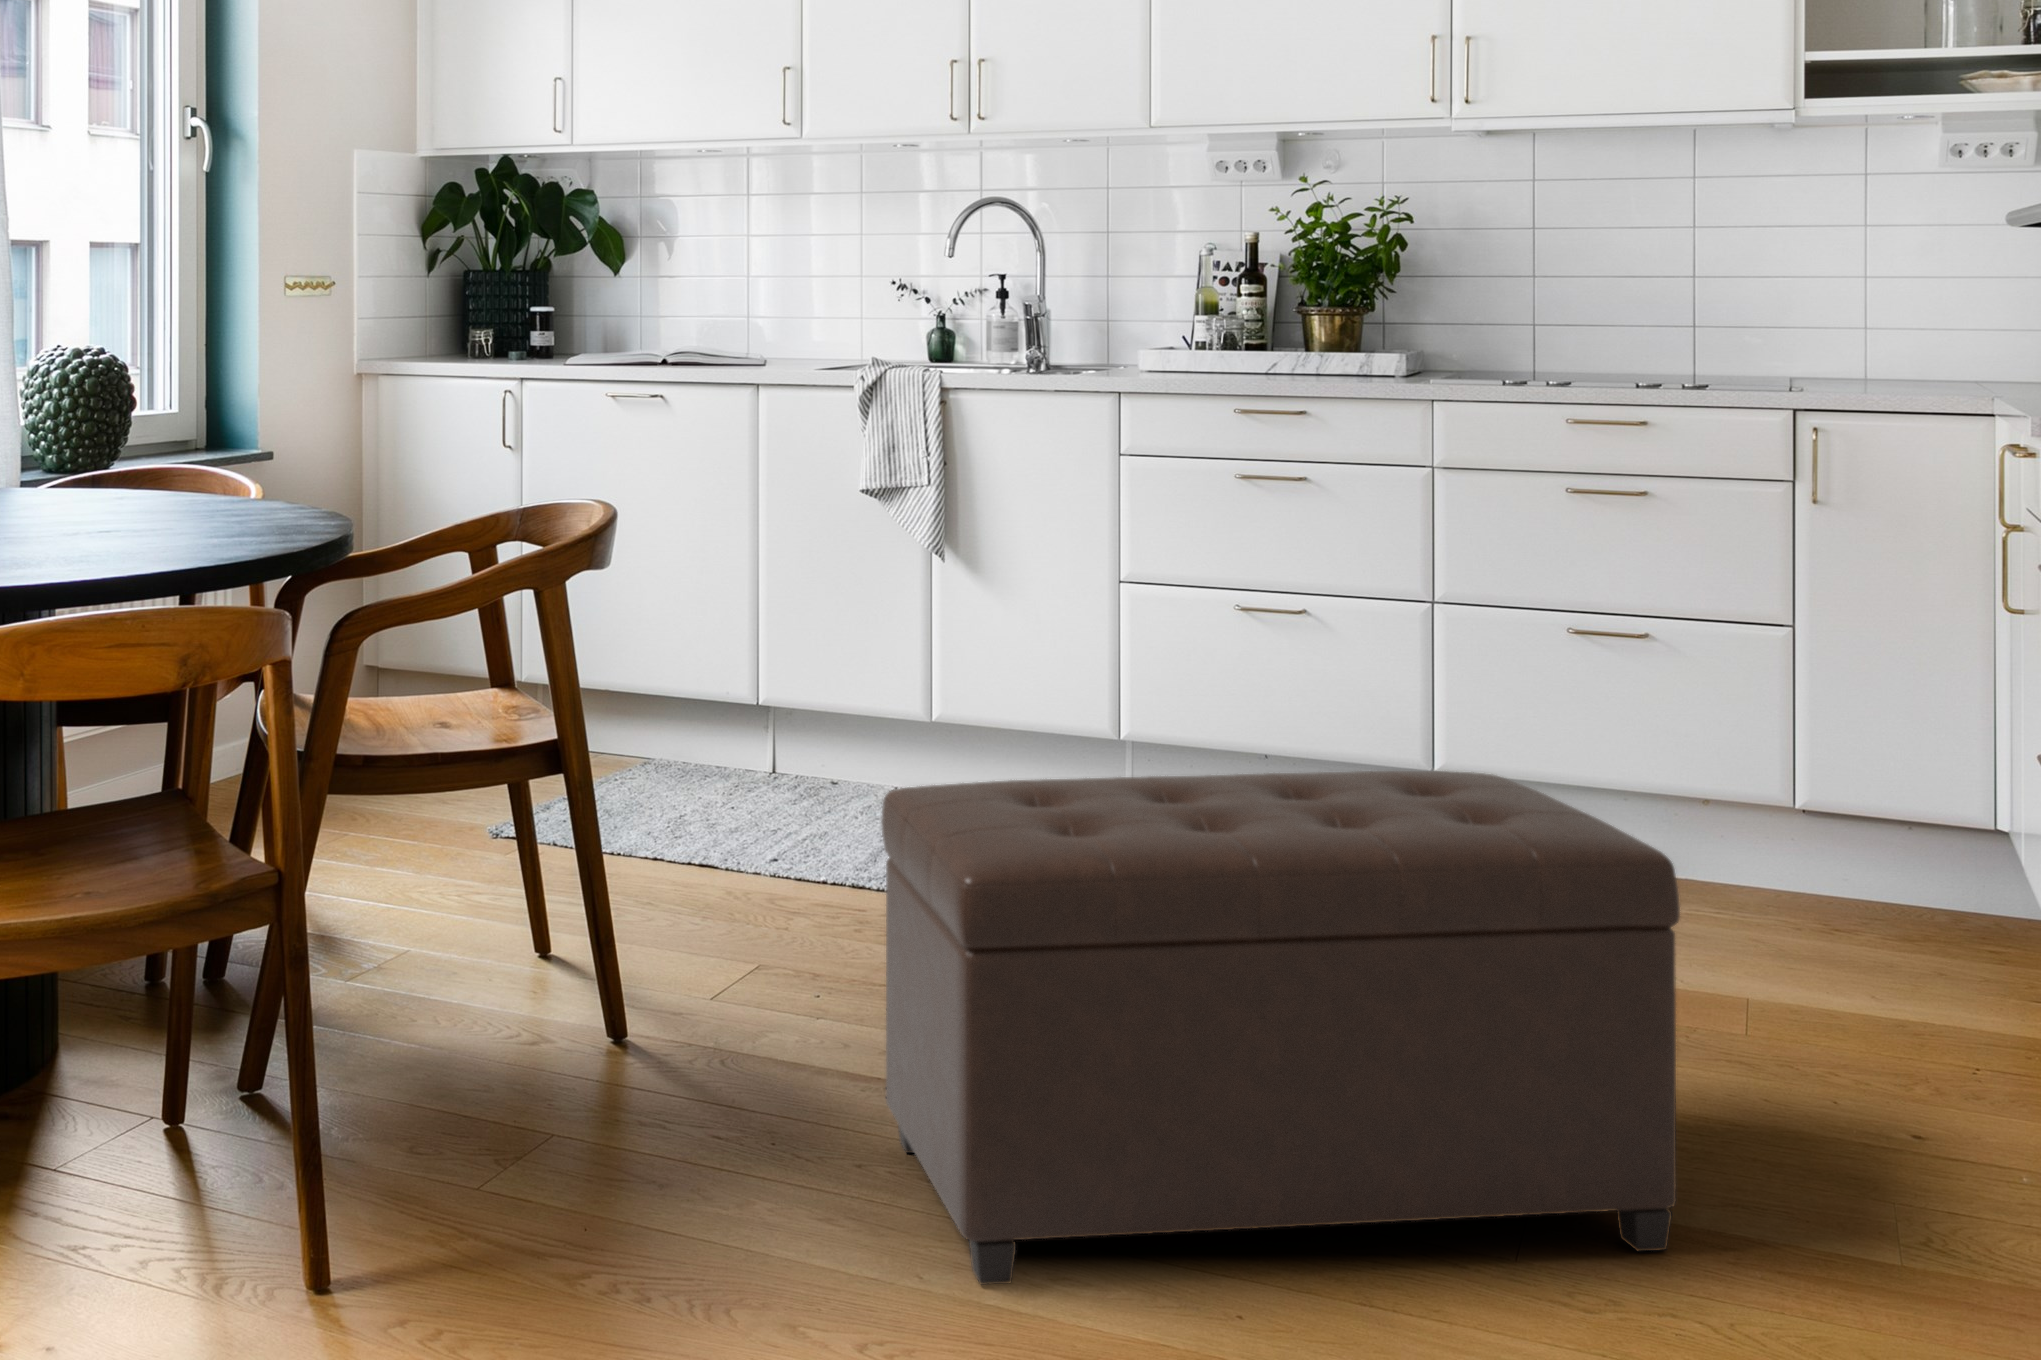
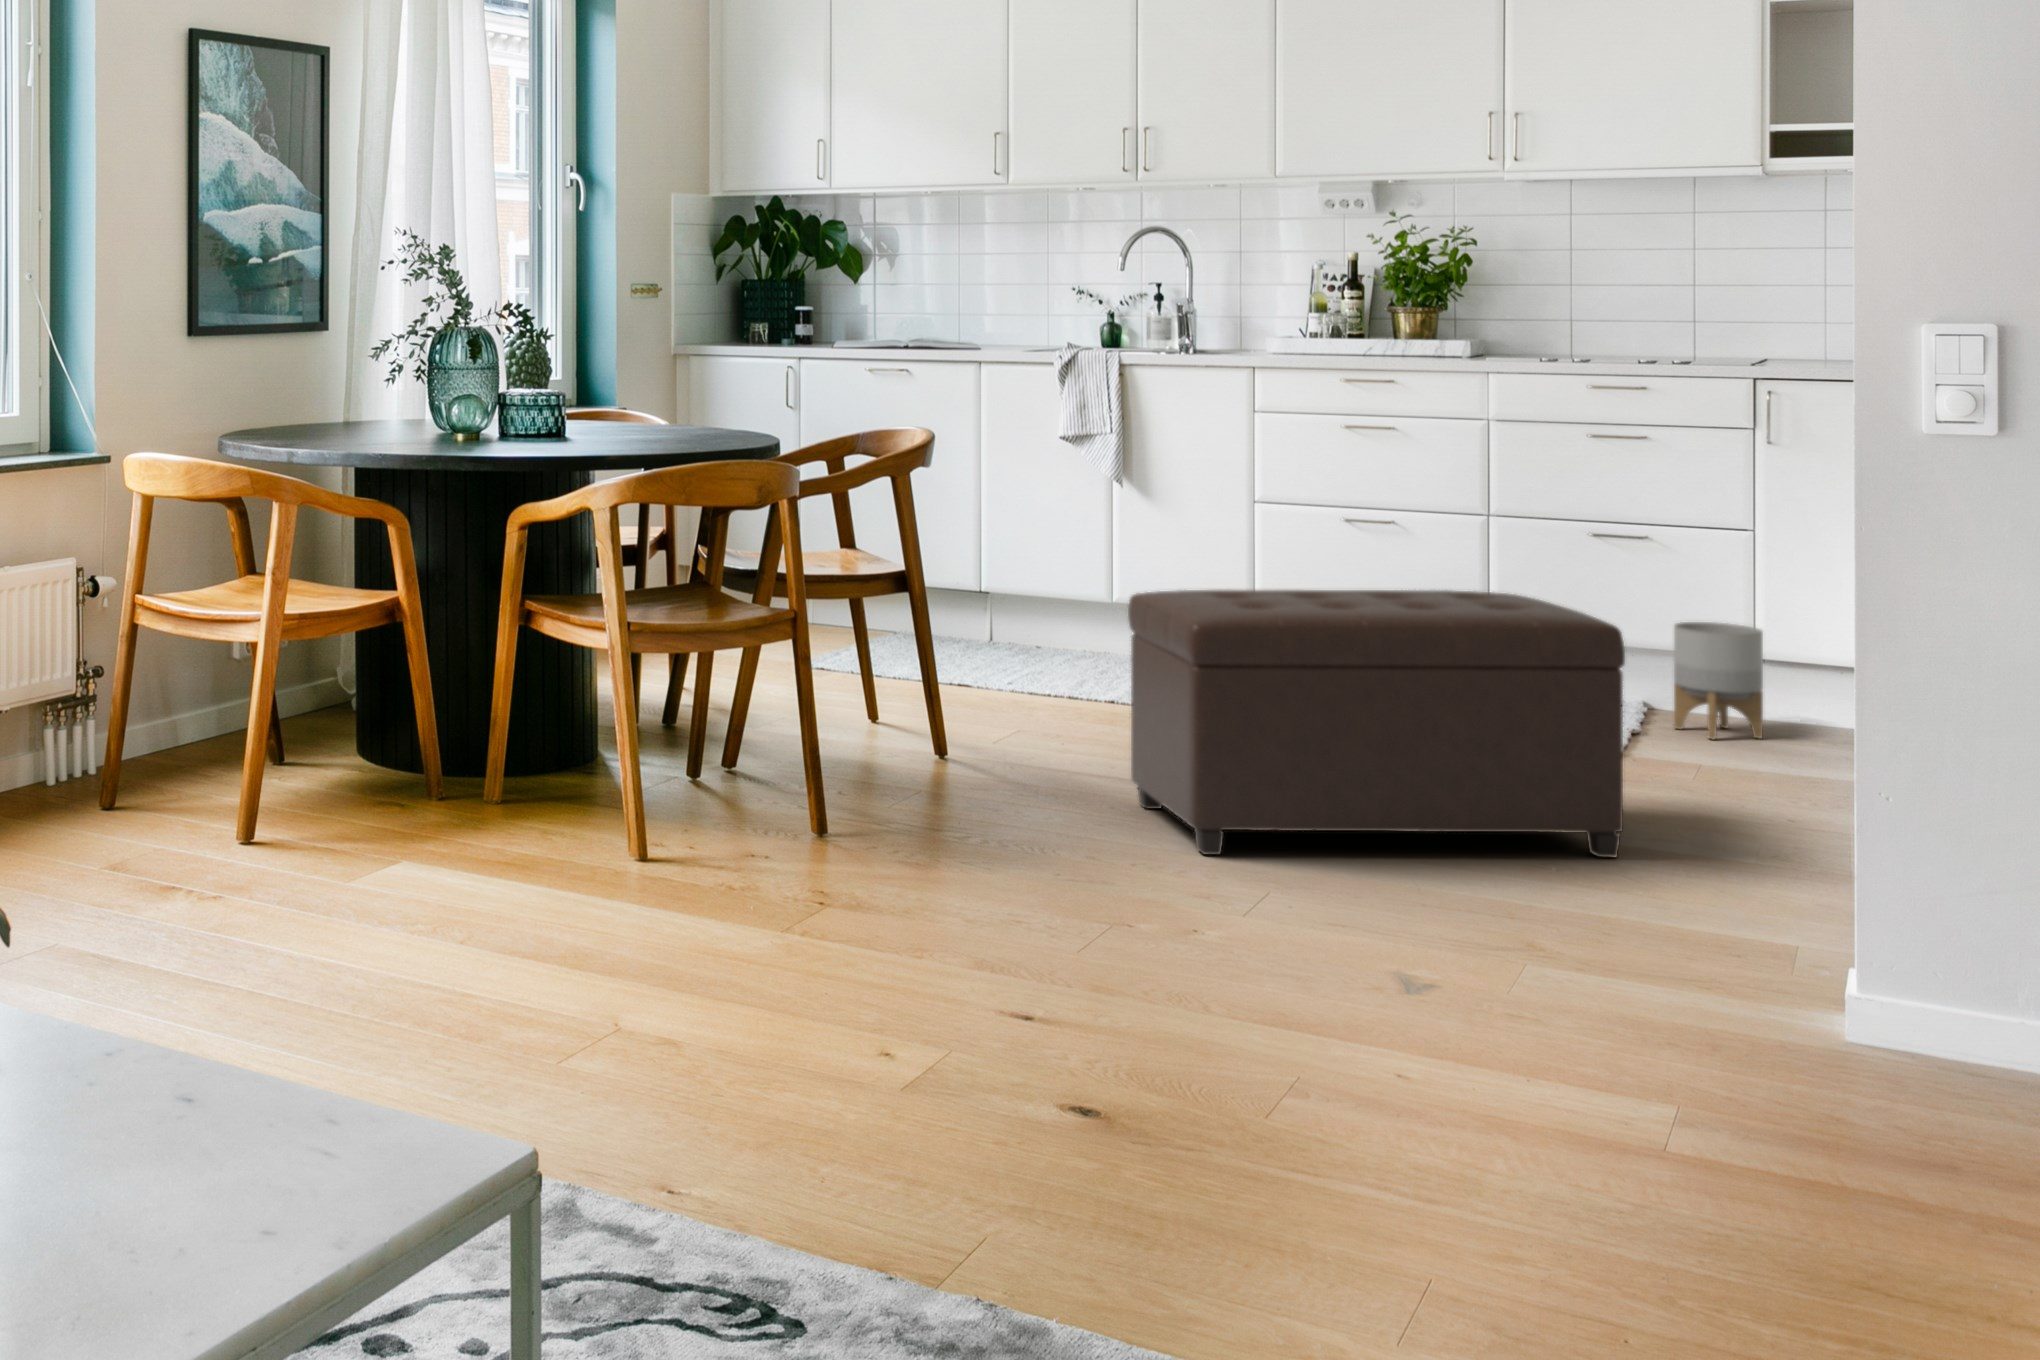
planter: none [1691,760,1815,940] -> present [1674,622,1763,740]

